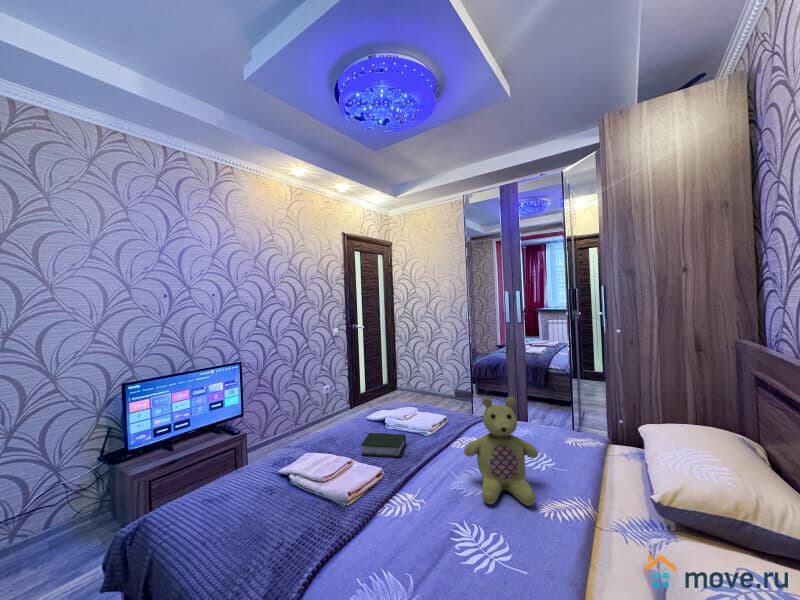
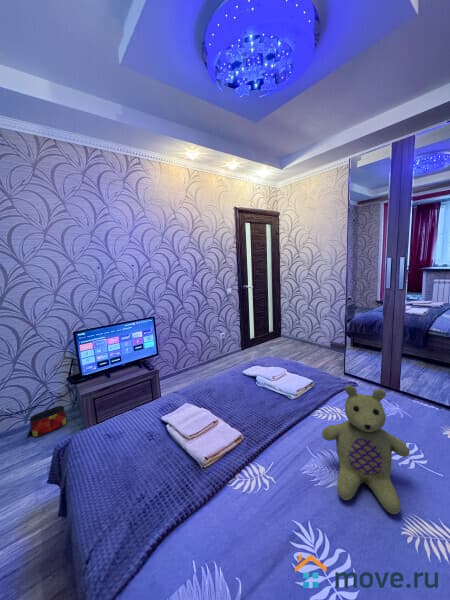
book: present [361,433,406,457] -> none [230,390,272,419]
bag: none [16,504,91,560] -> present [27,406,67,437]

